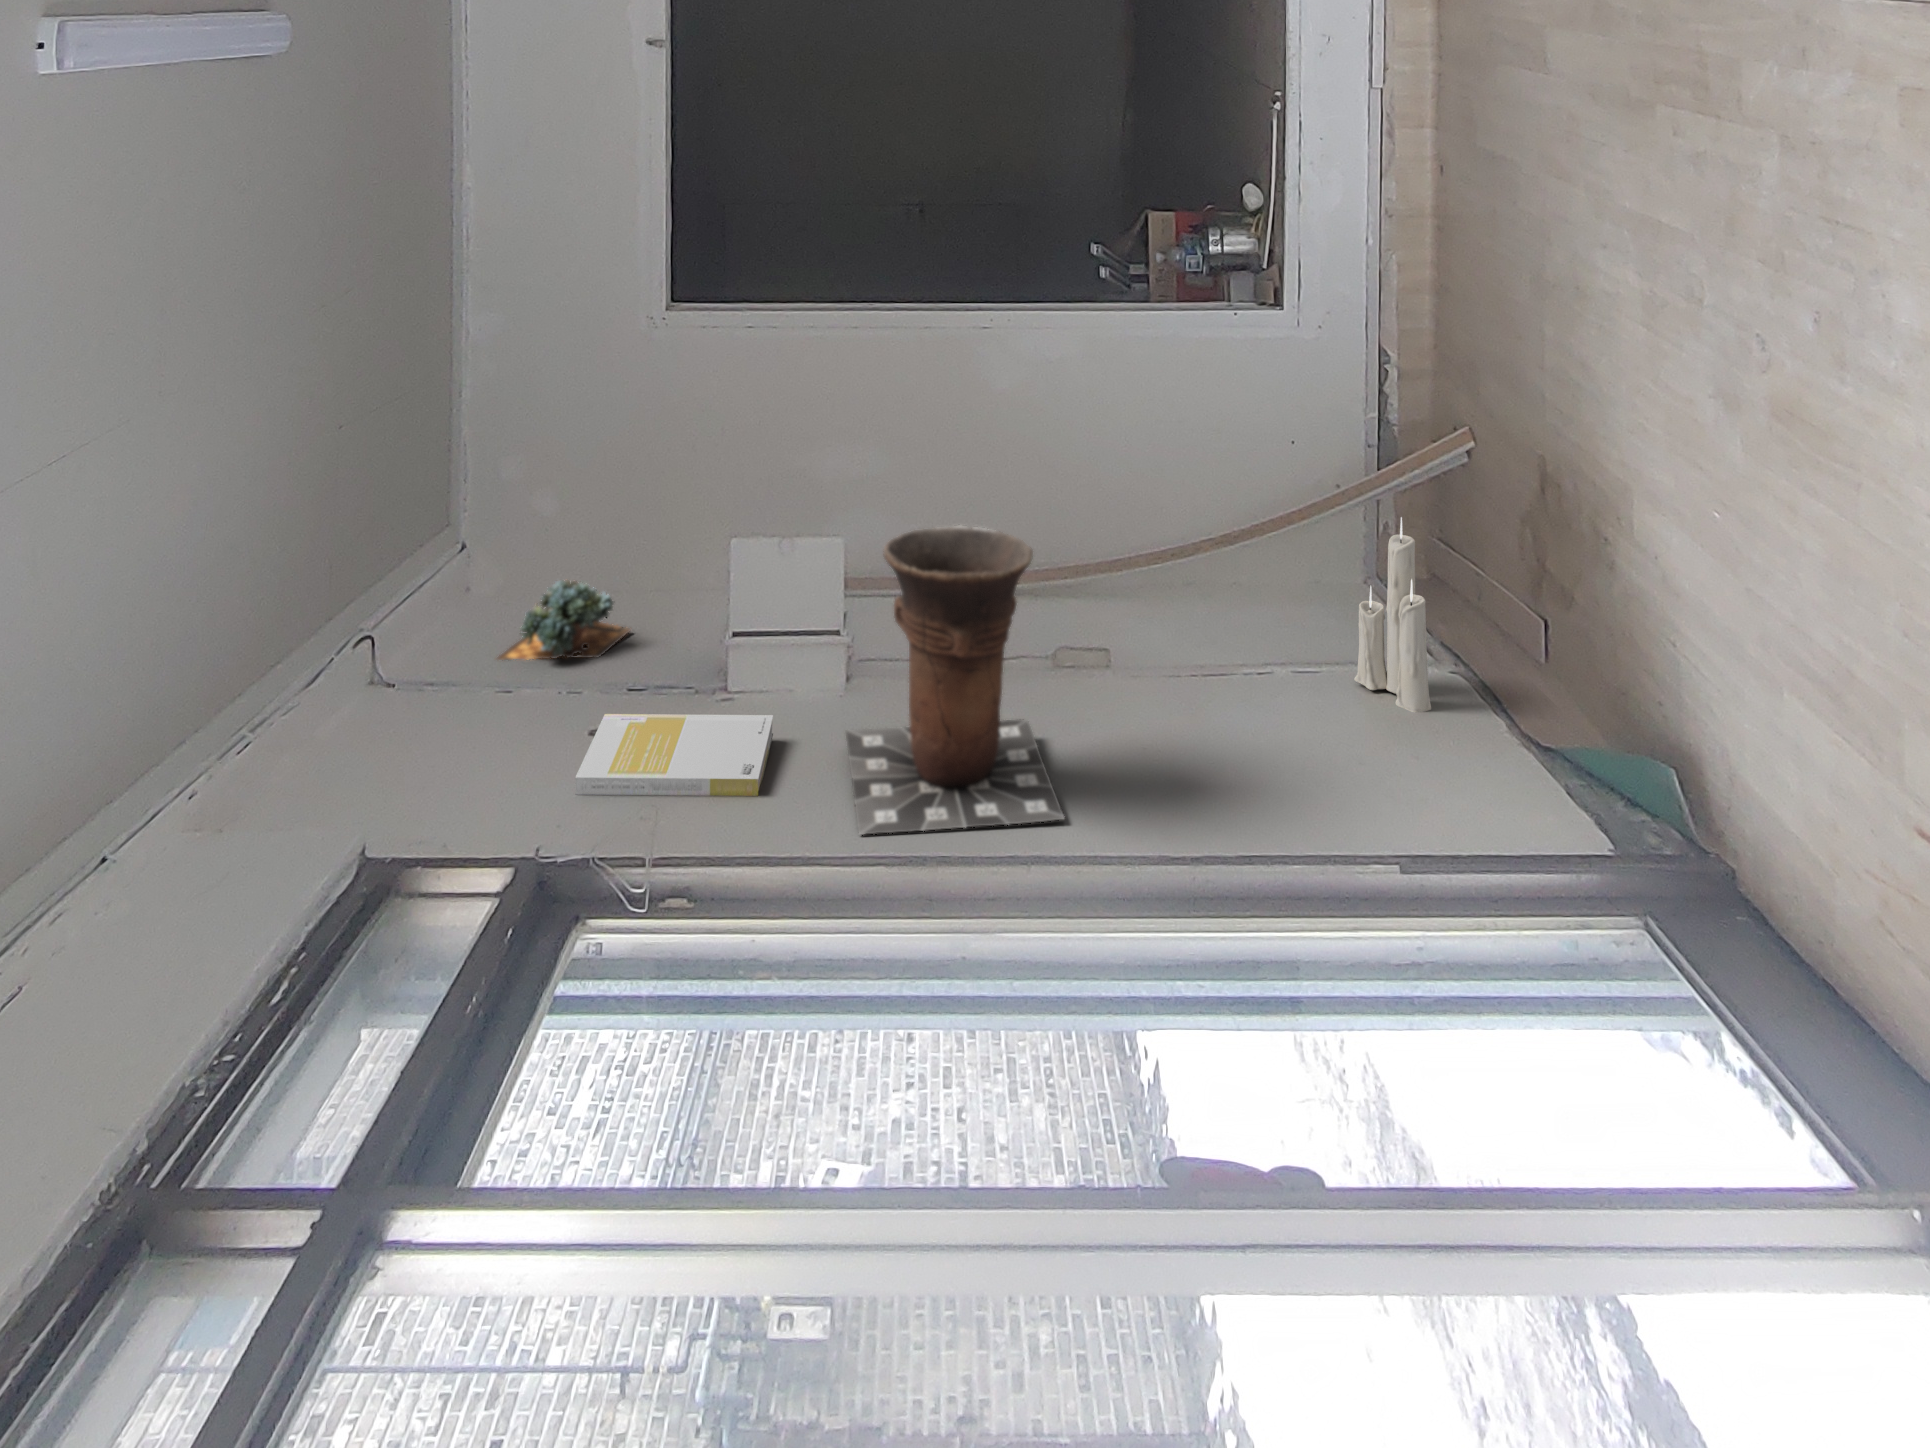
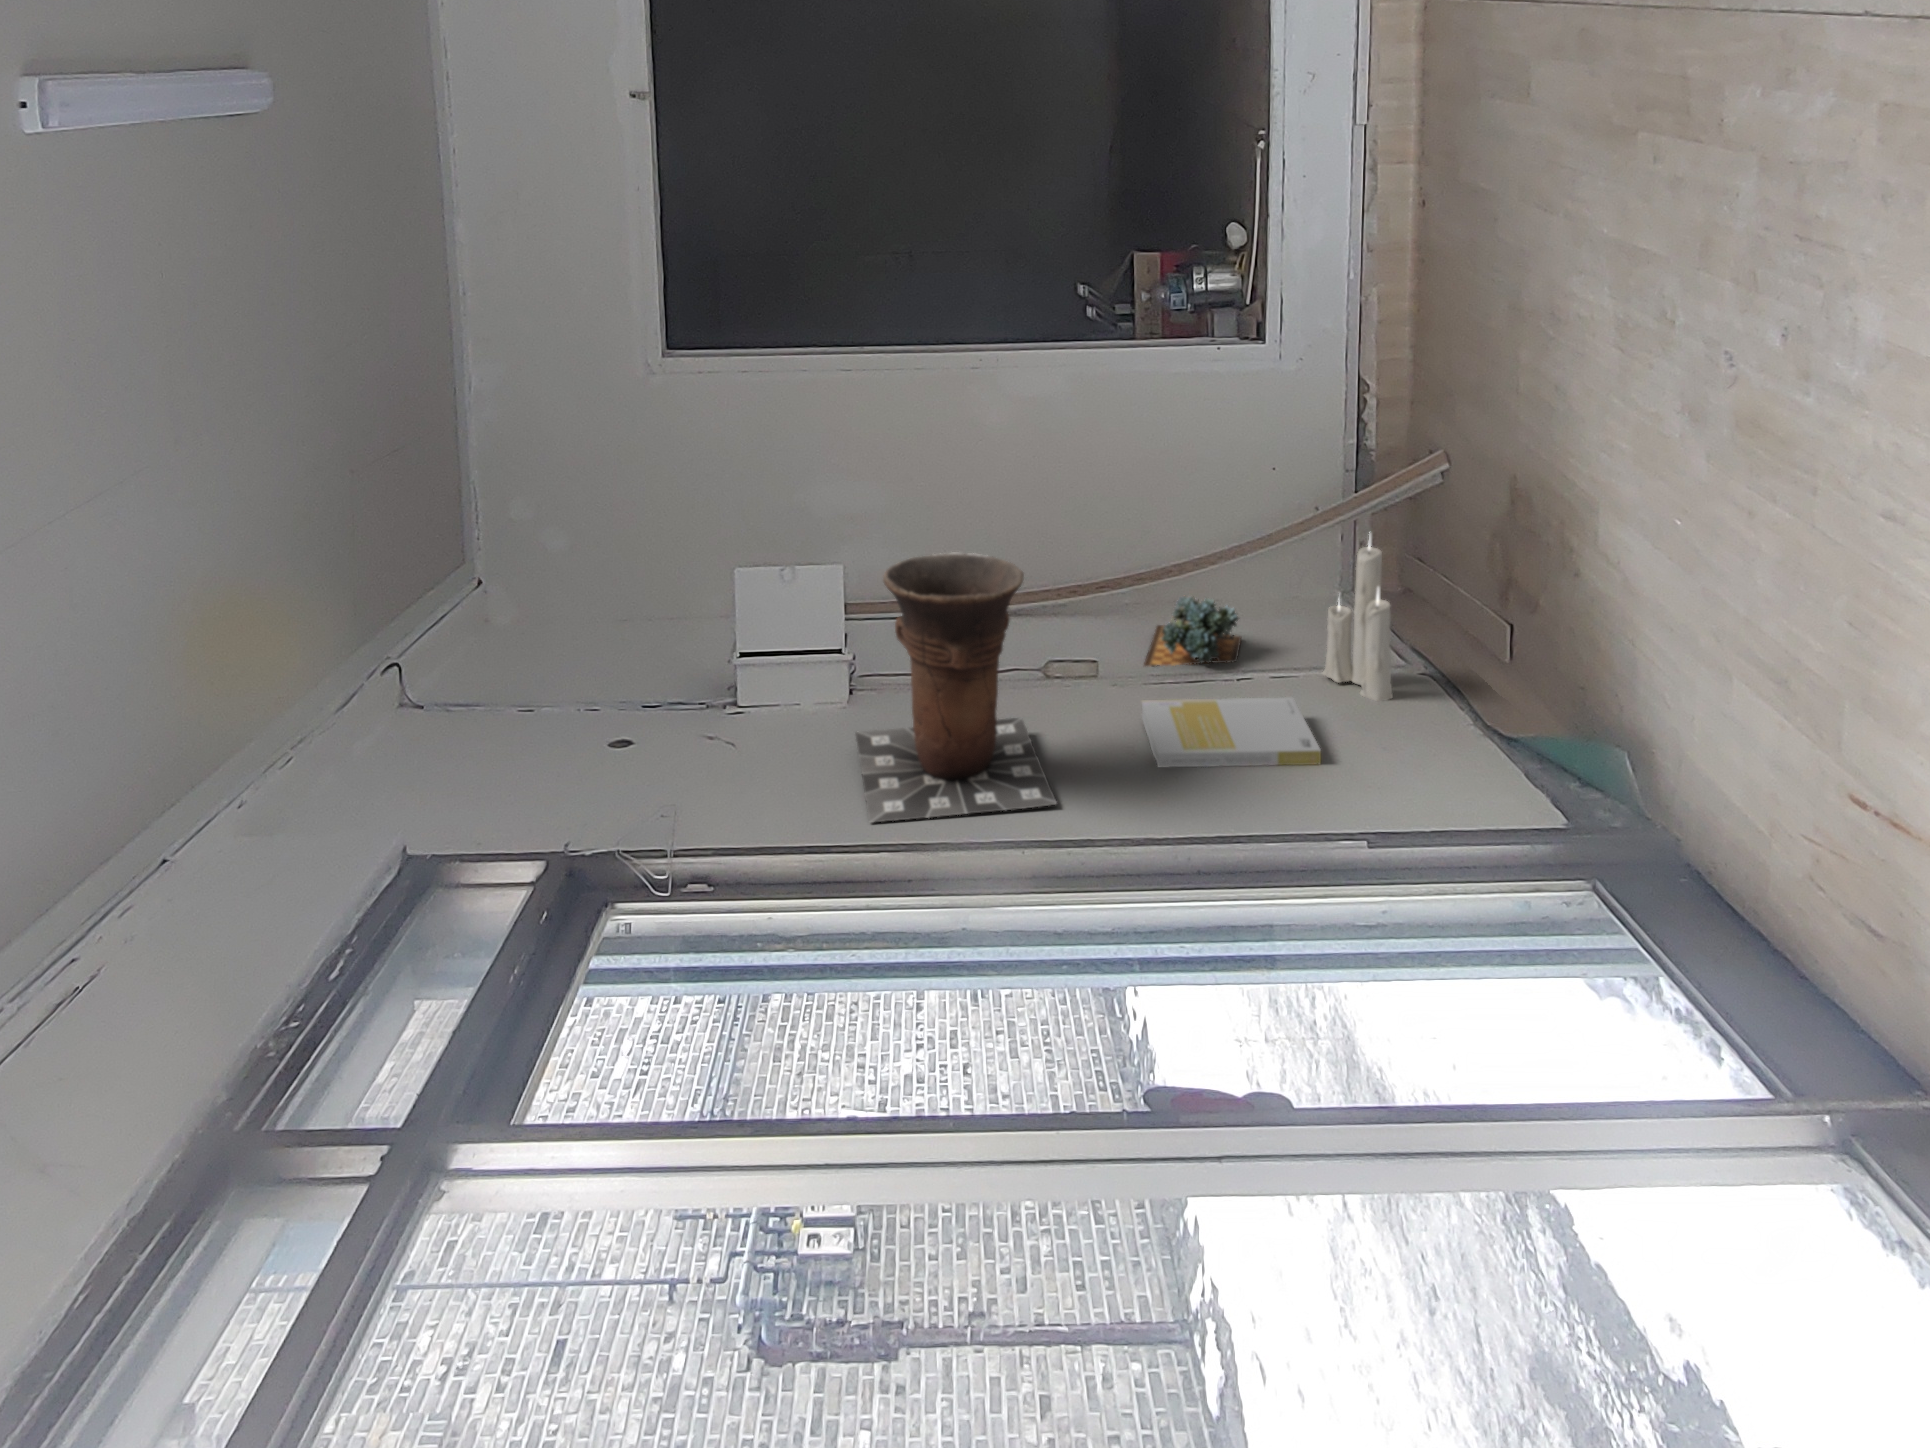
succulent plant: present [498,580,630,660] -> present [1144,596,1241,667]
book: present [575,714,773,796] -> present [1142,697,1321,767]

